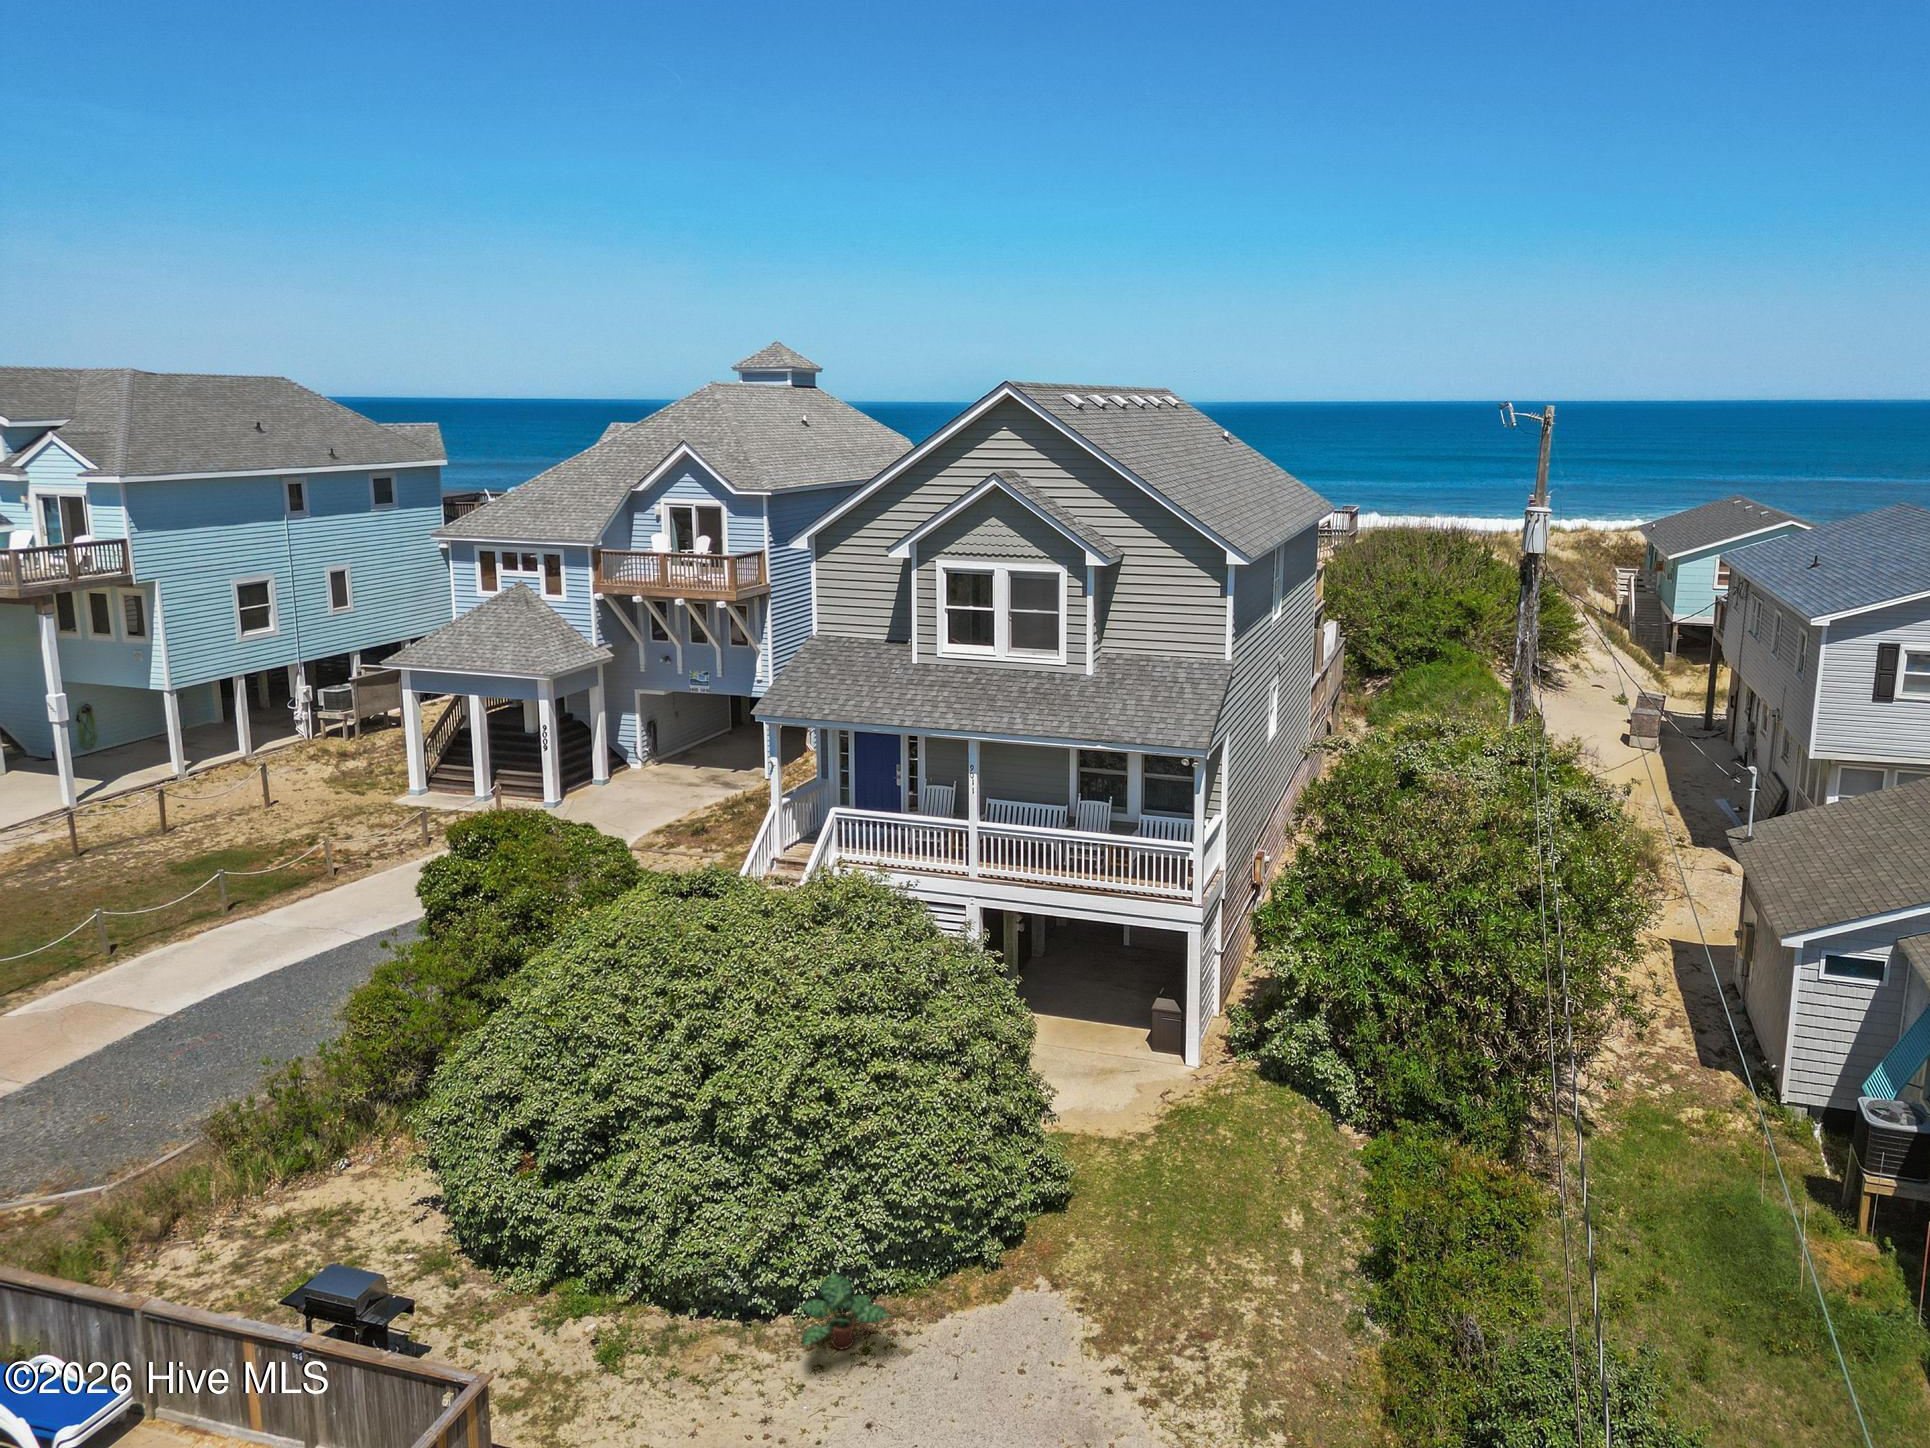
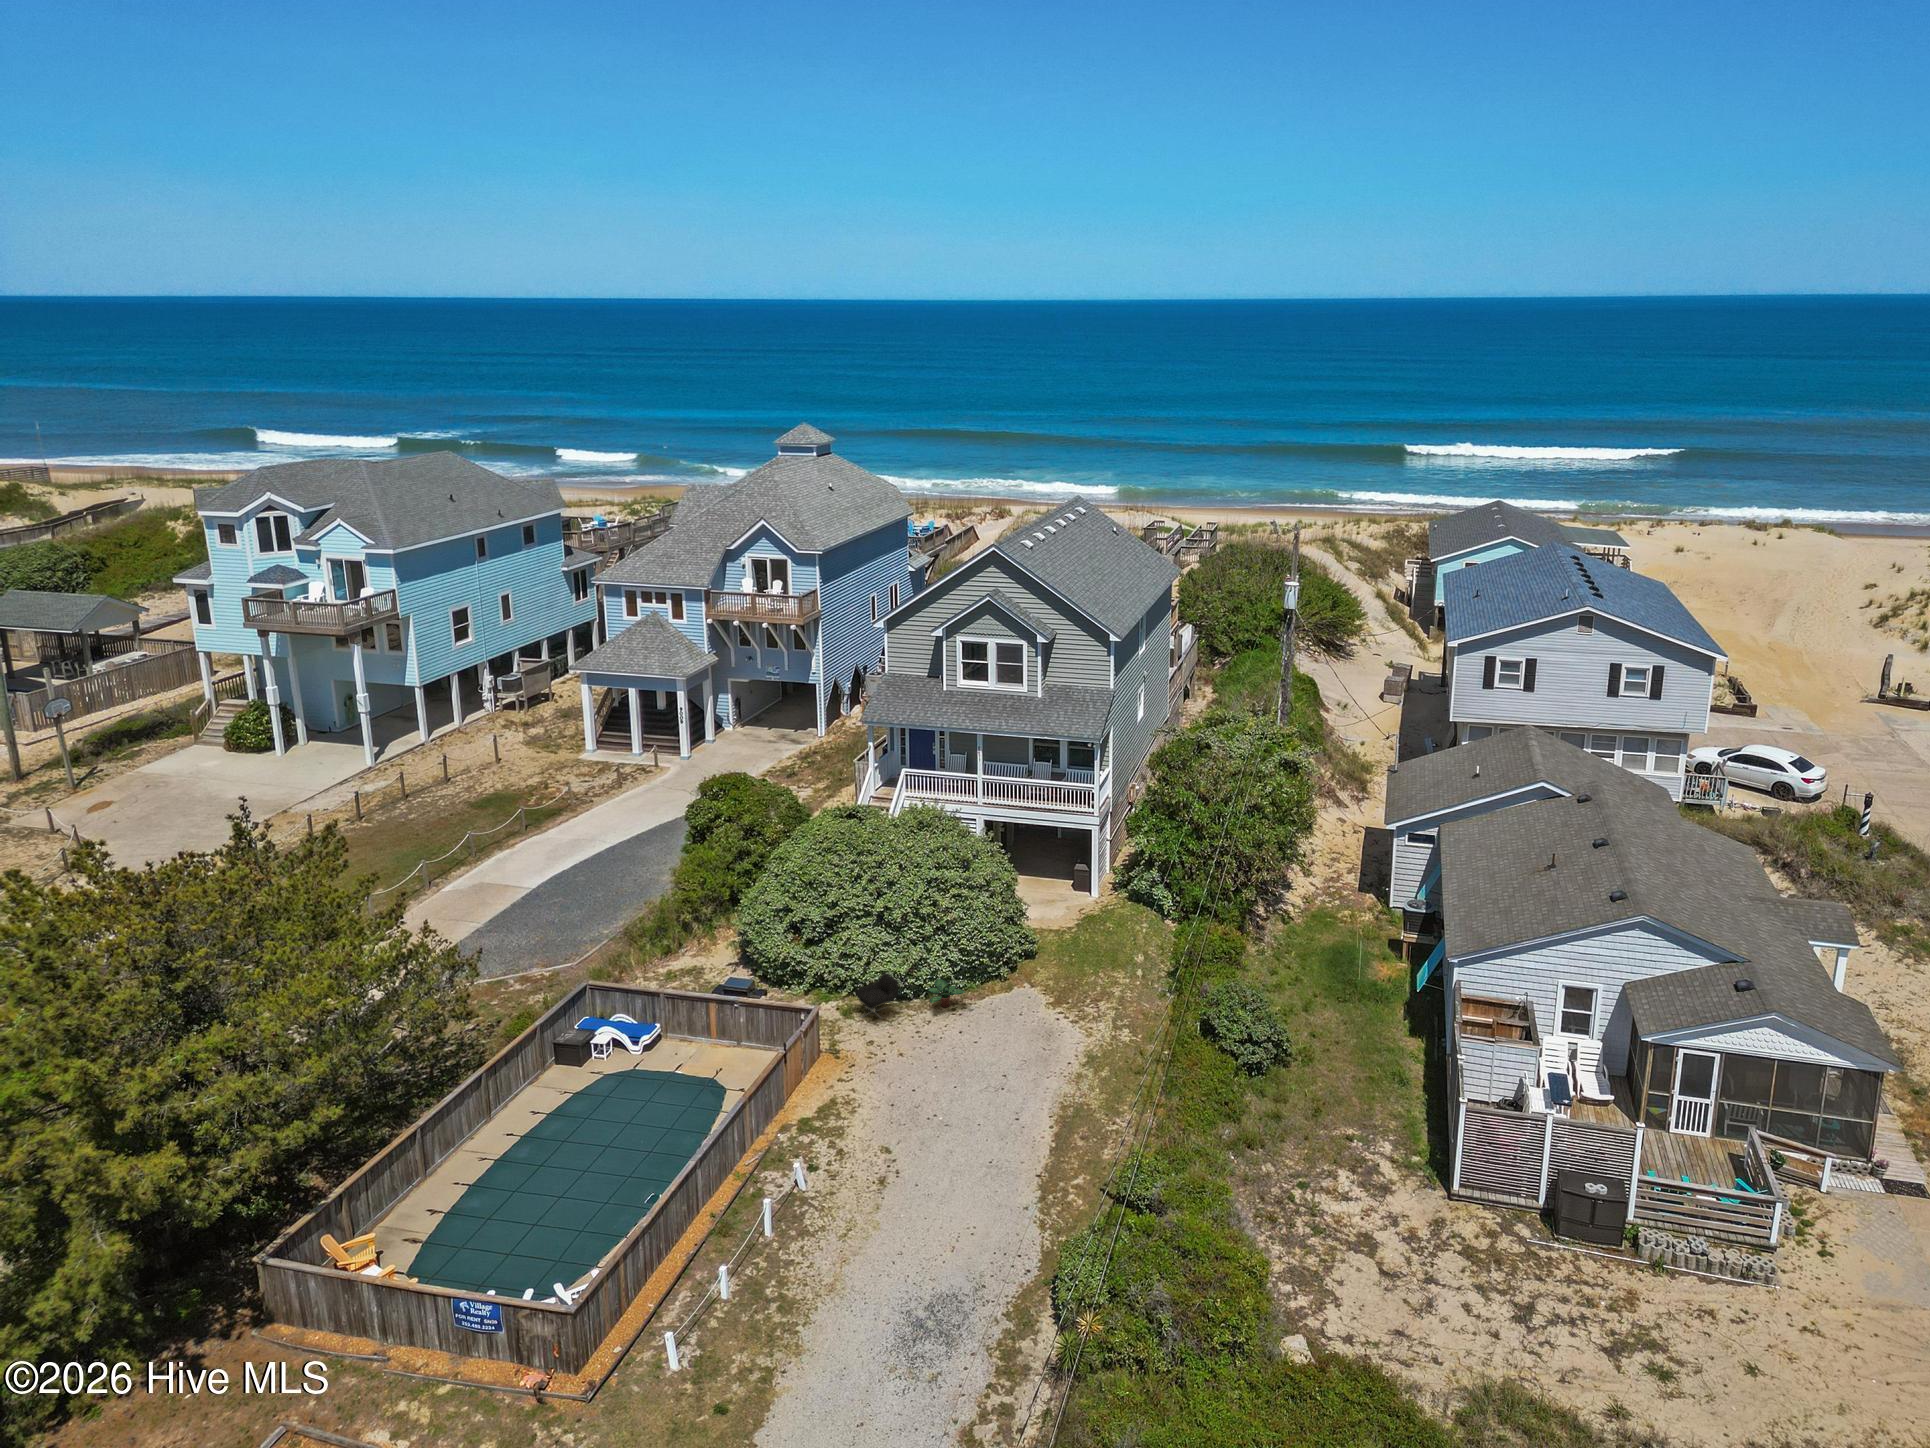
lounge chair: none [627,1256,730,1382] -> present [855,972,899,1017]

